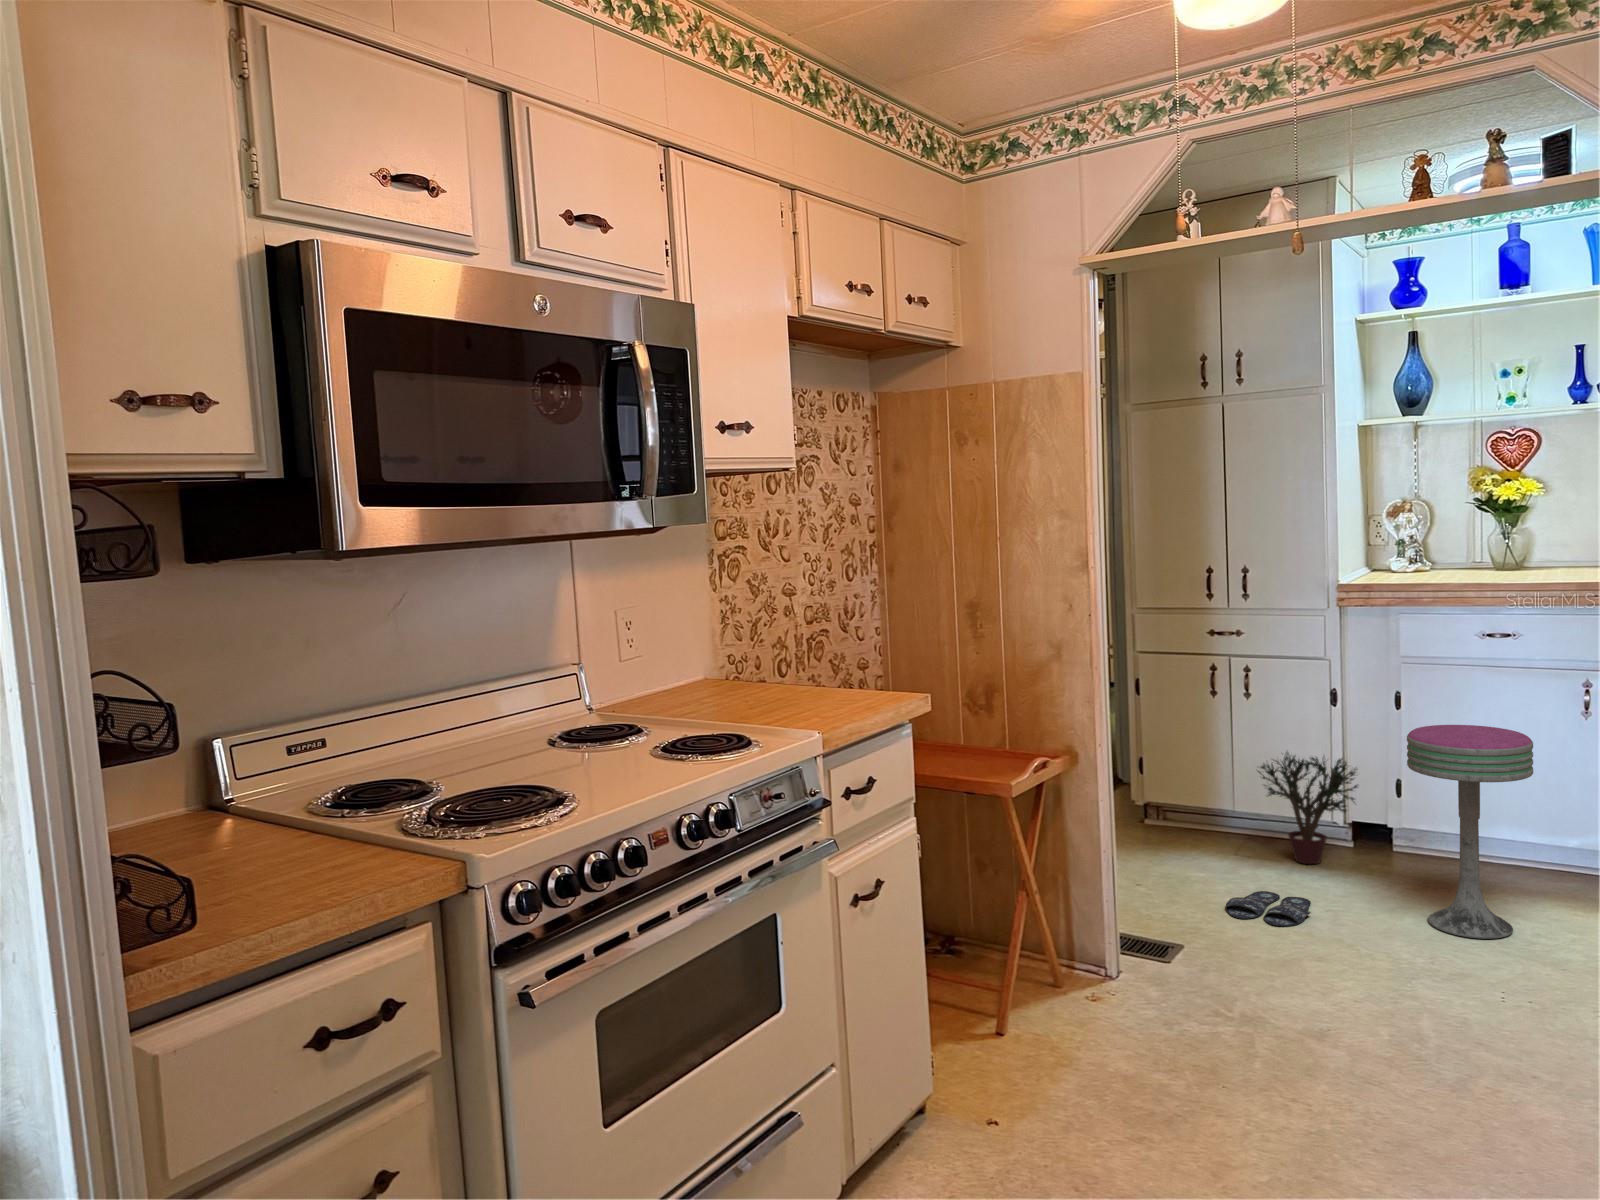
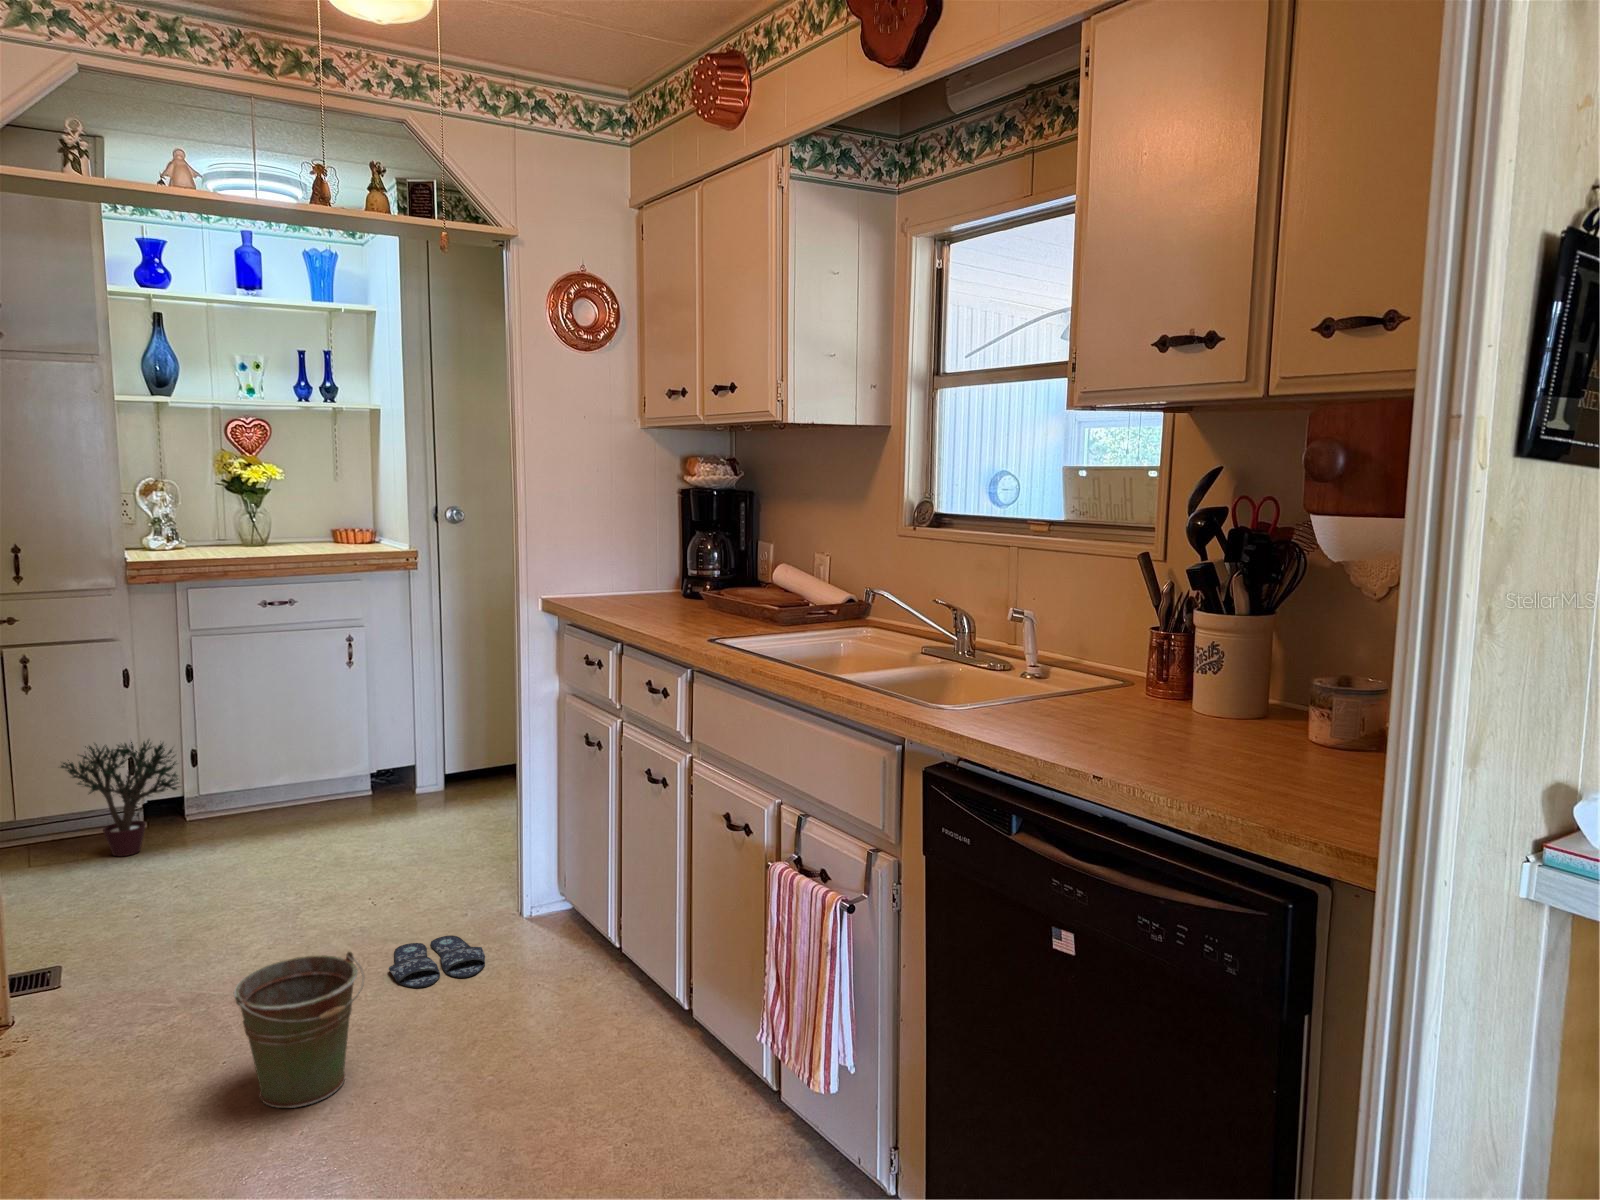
bar stool: present [1407,725,1533,939] -> none [255,680,361,868]
slippers: present [1226,891,1311,926] -> present [389,936,485,988]
bucket: none [1163,994,1295,1151] -> present [234,952,364,1108]

